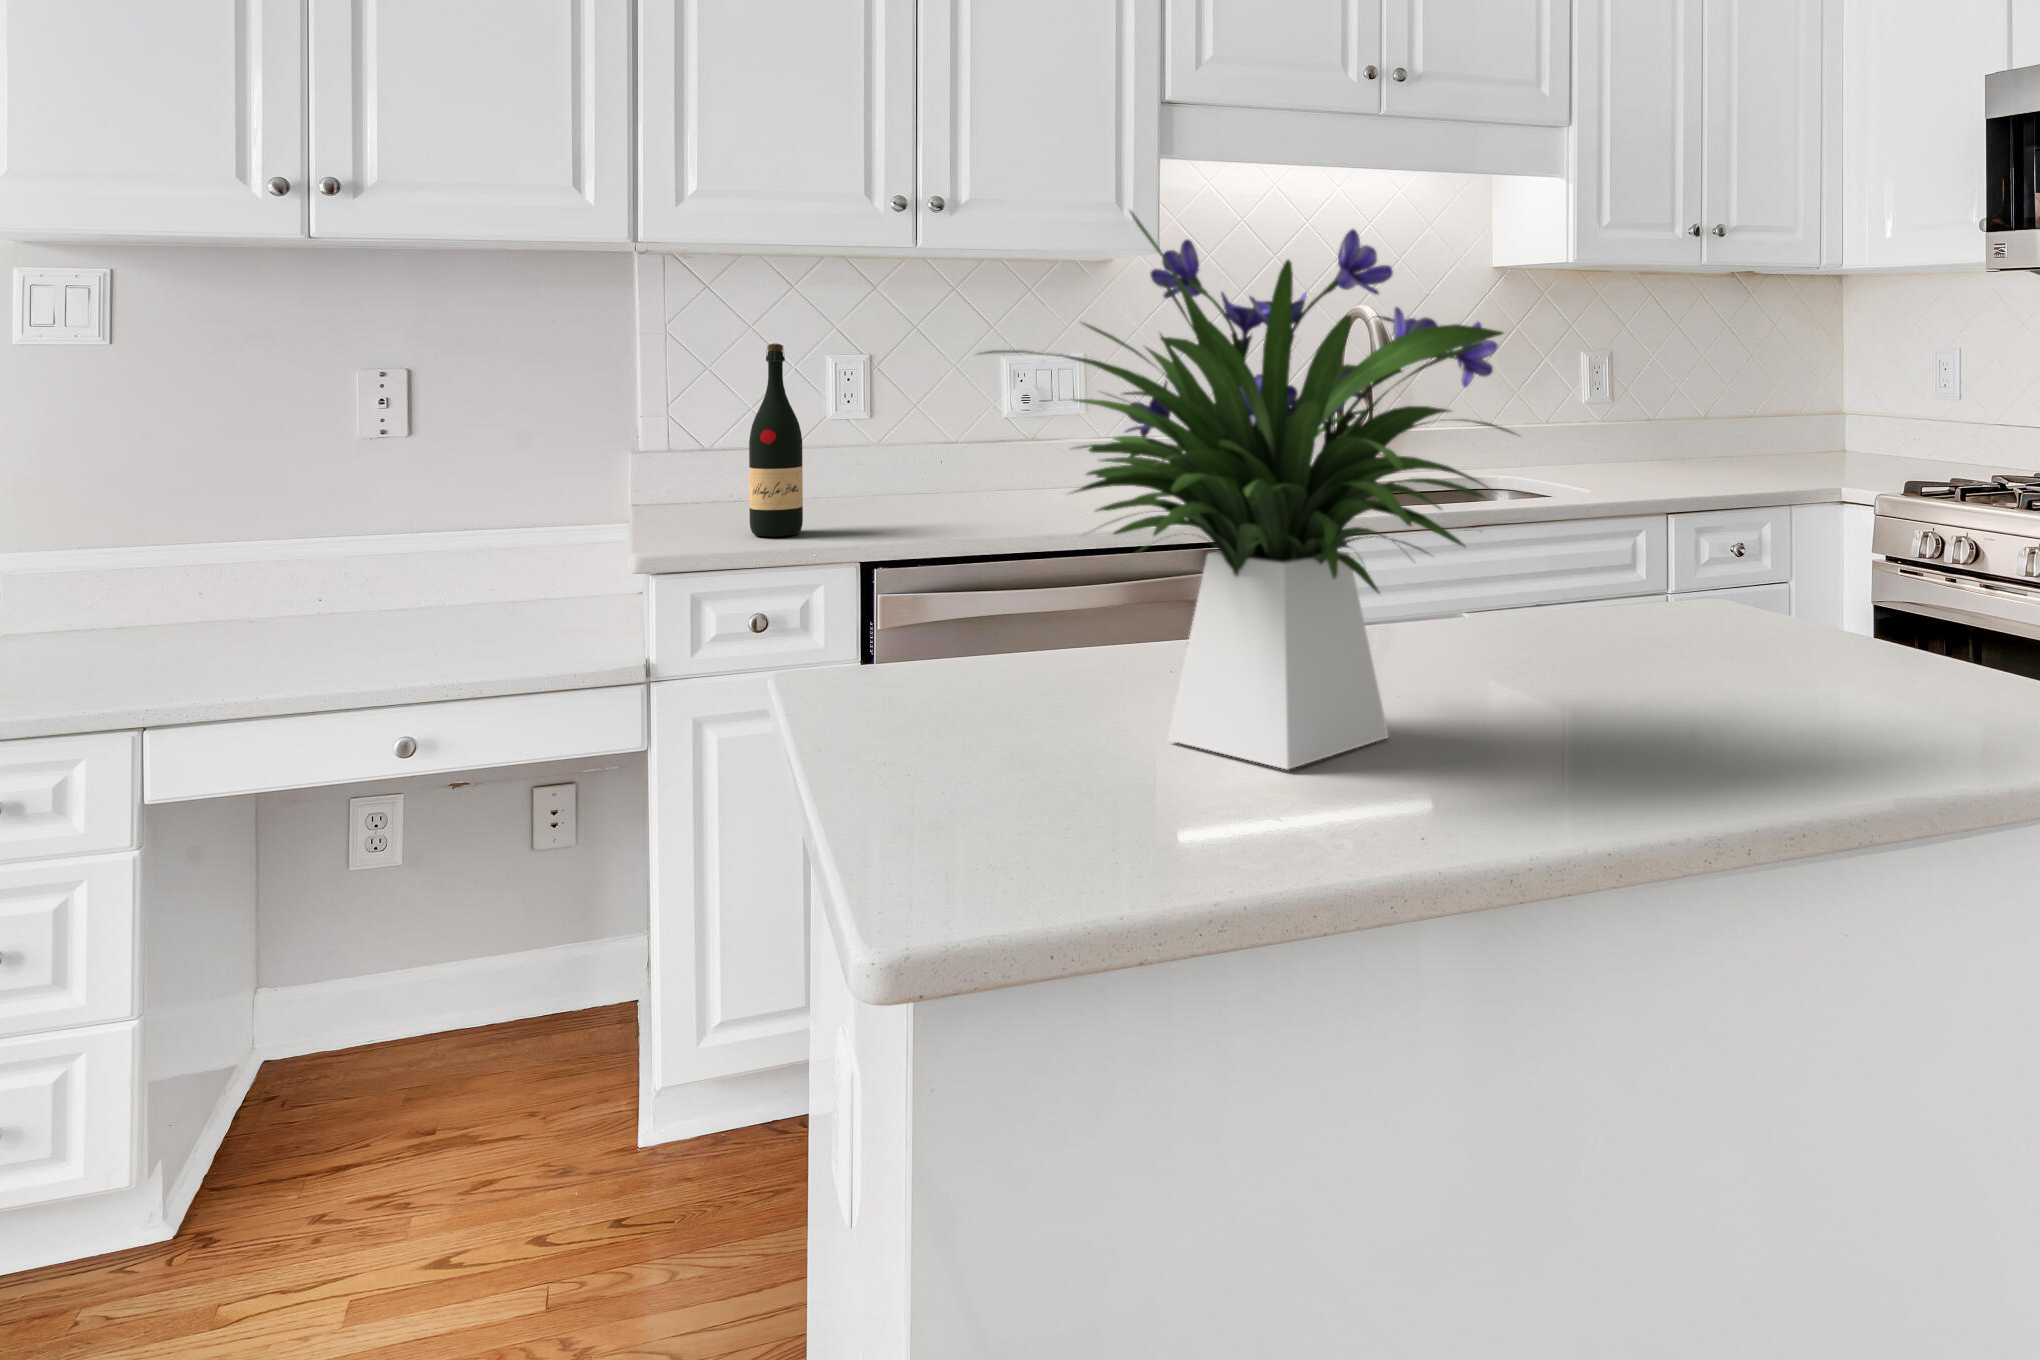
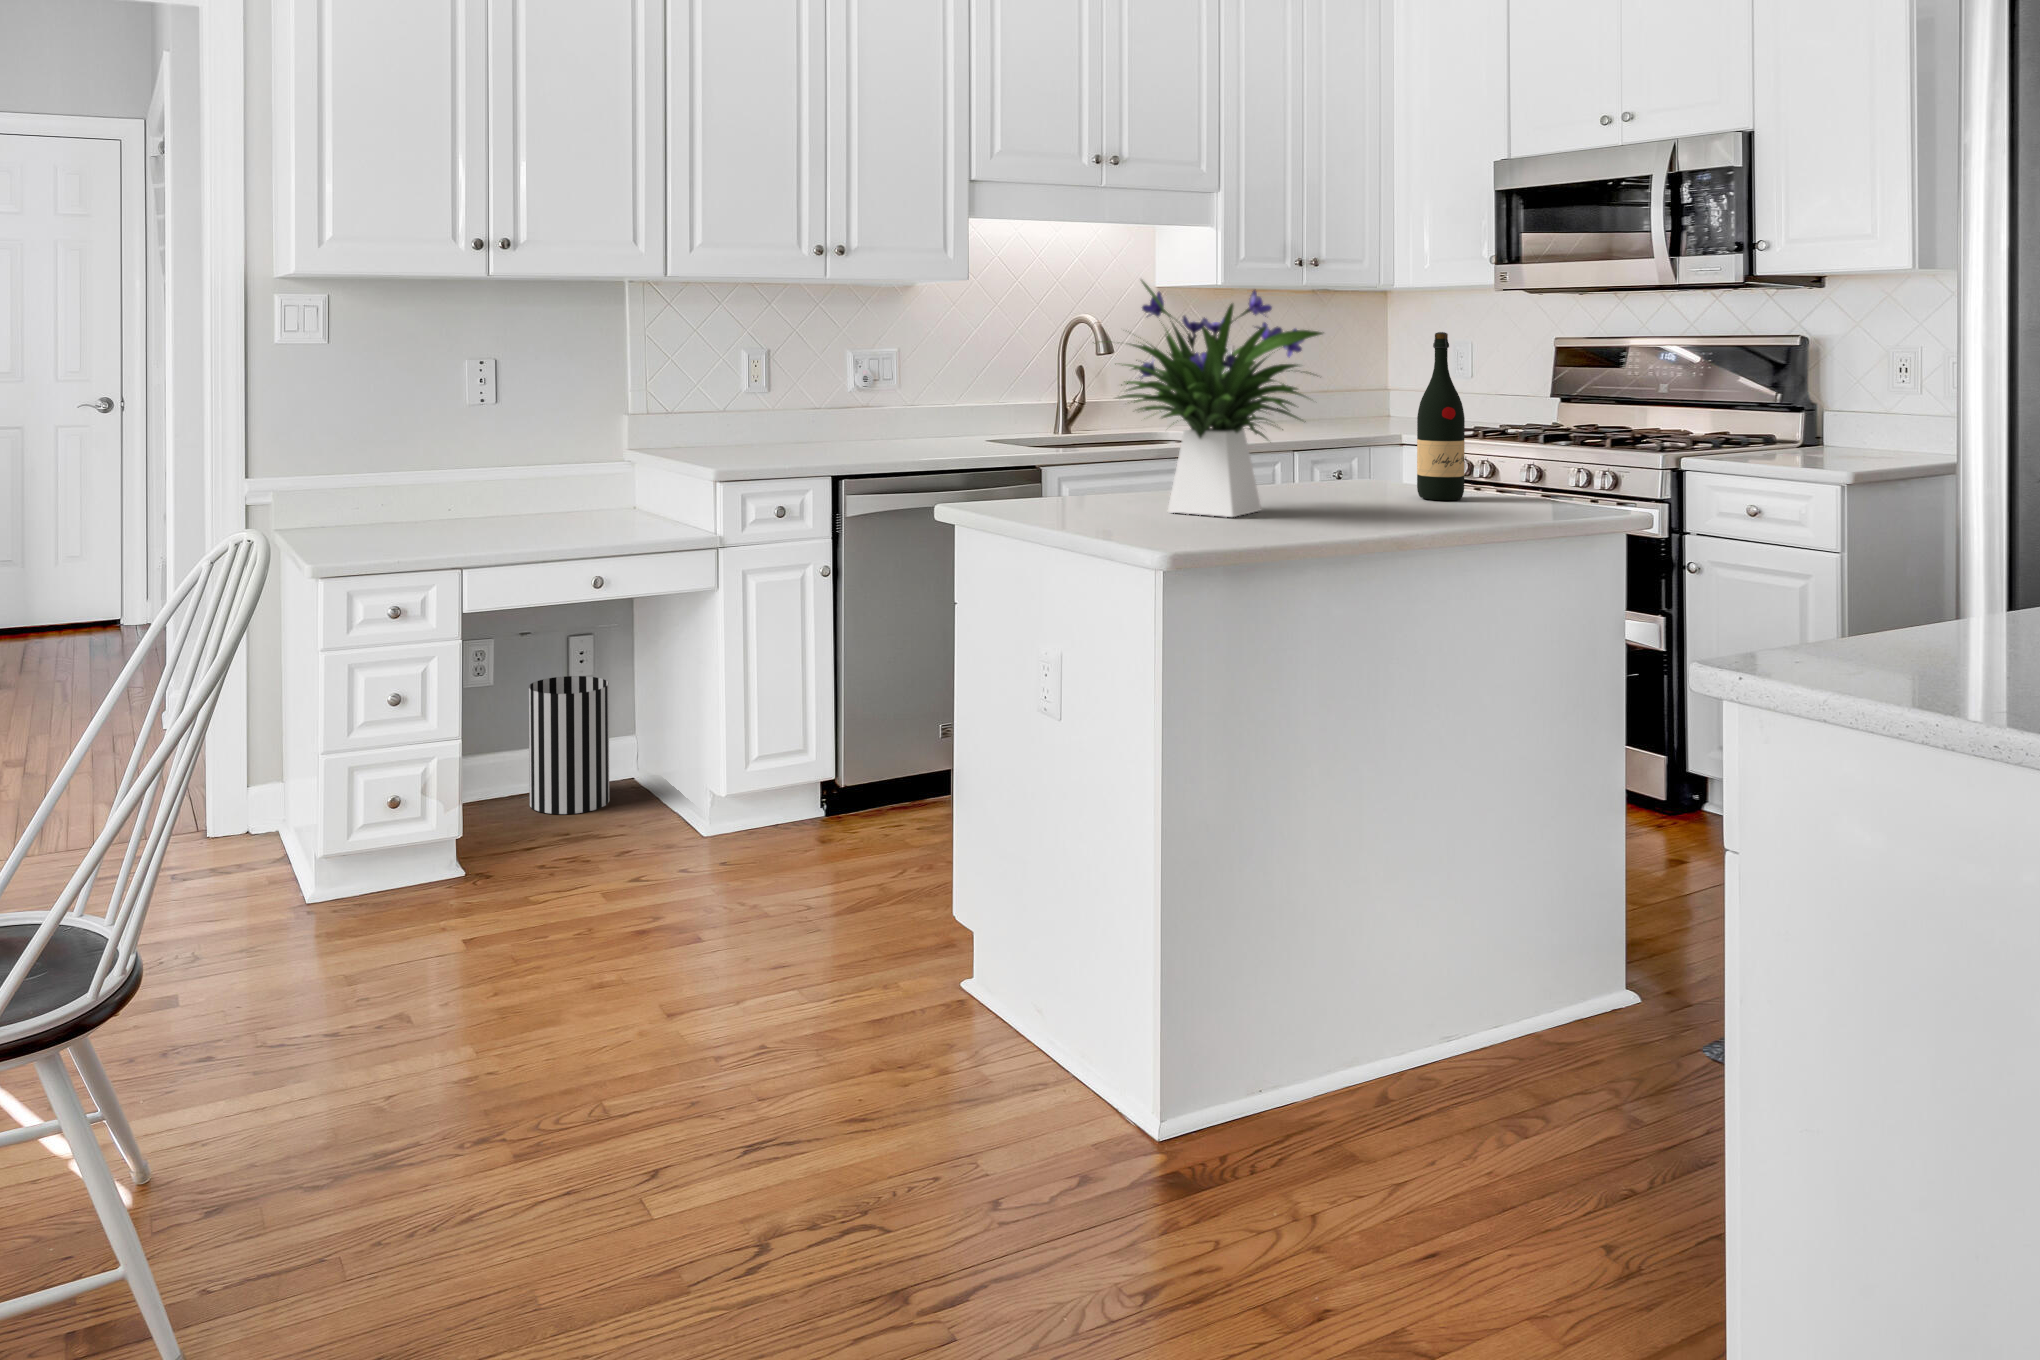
wine bottle: present [749,343,803,536] -> present [1417,332,1465,500]
wastebasket: none [426,858,565,1091] -> present [529,676,609,814]

